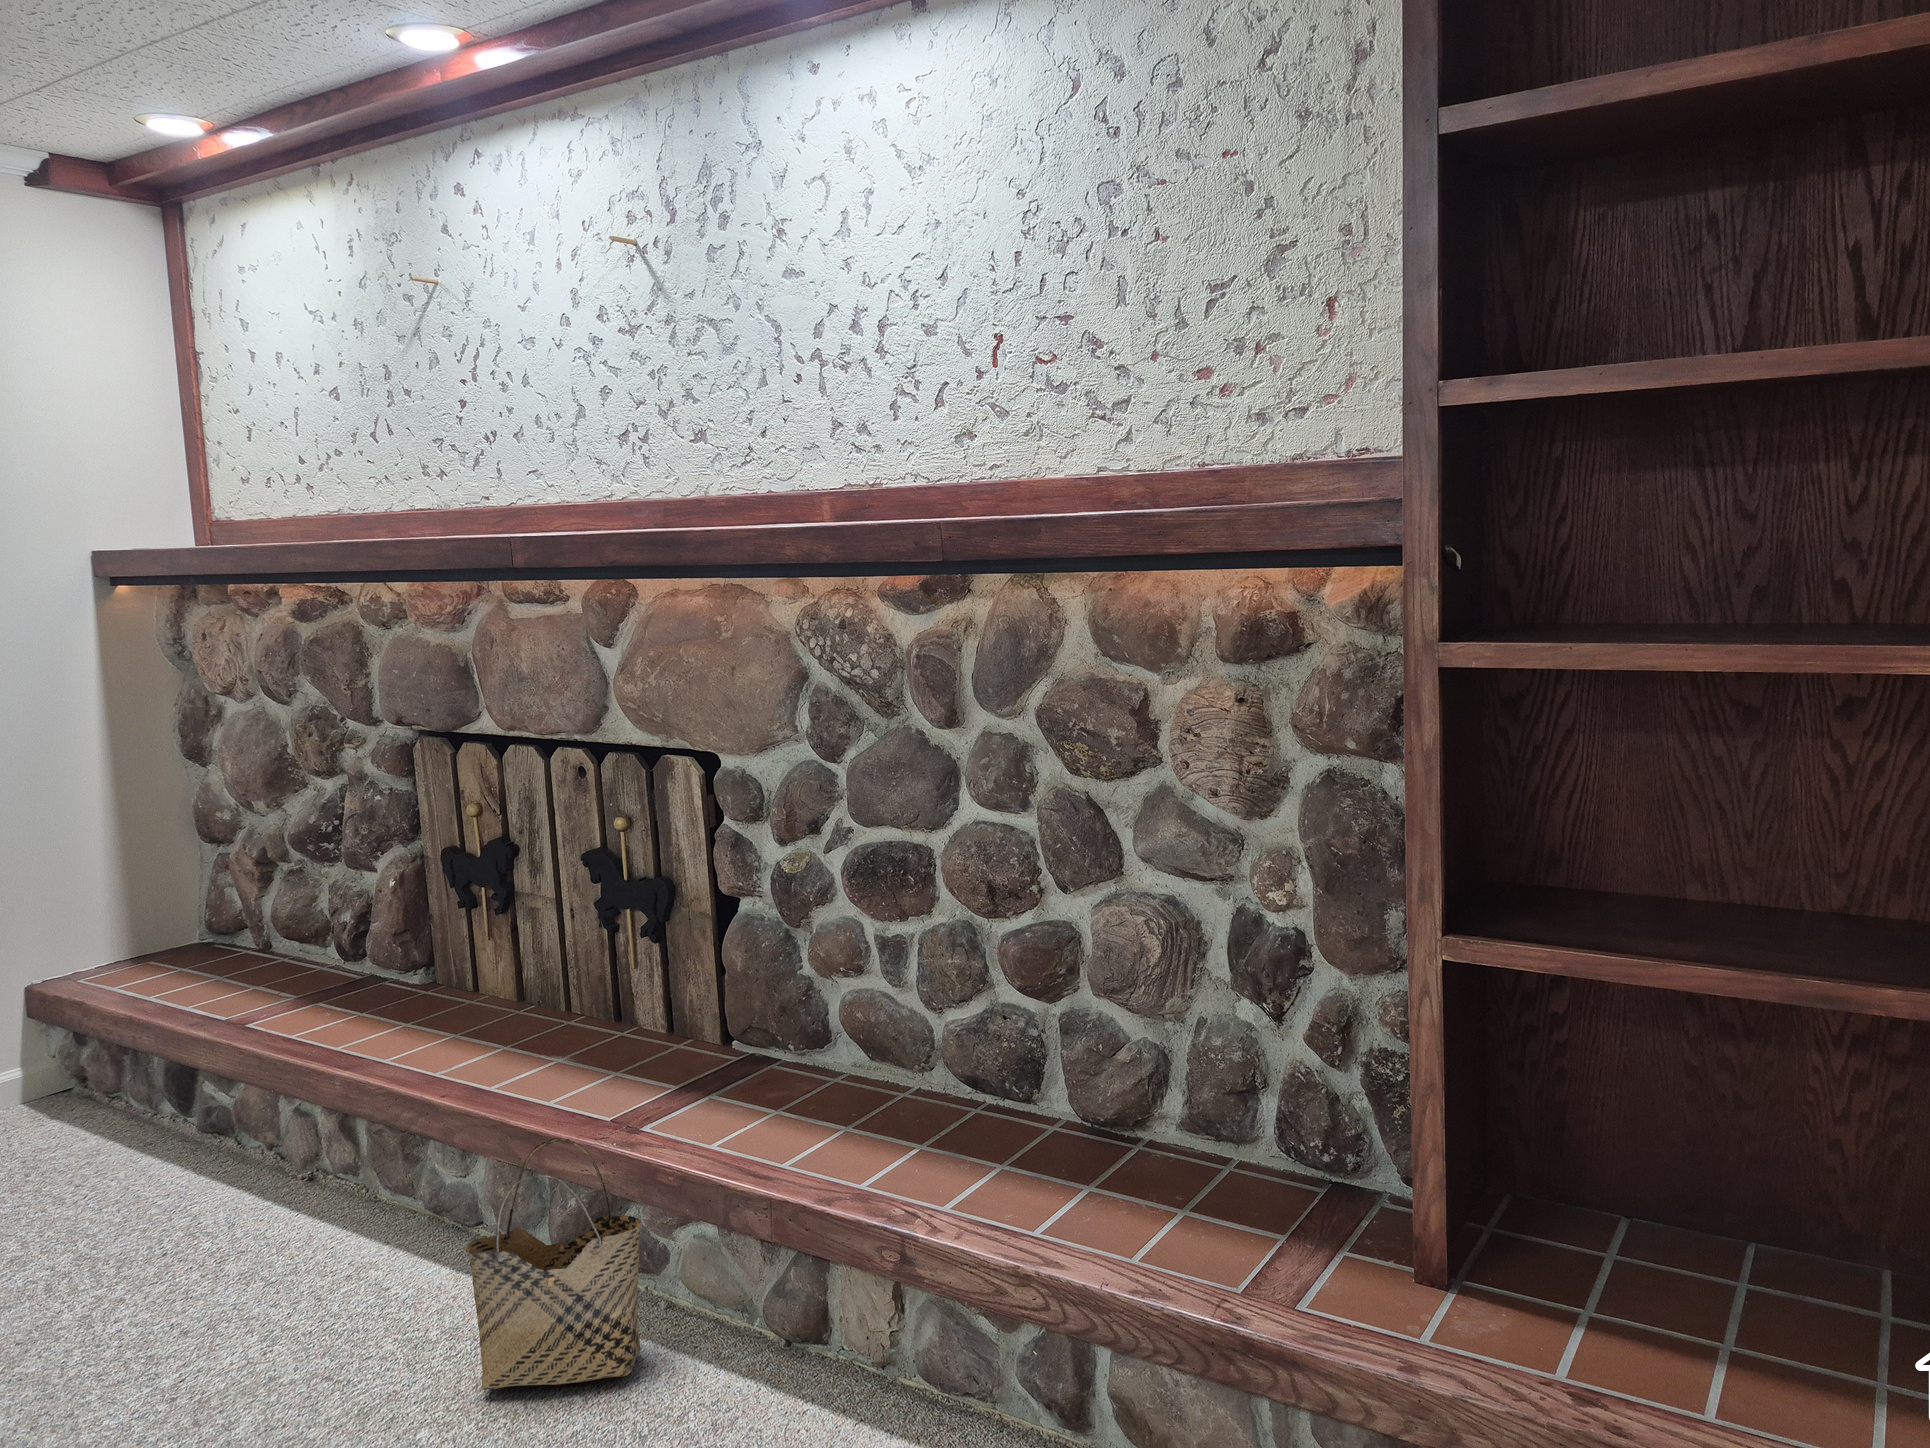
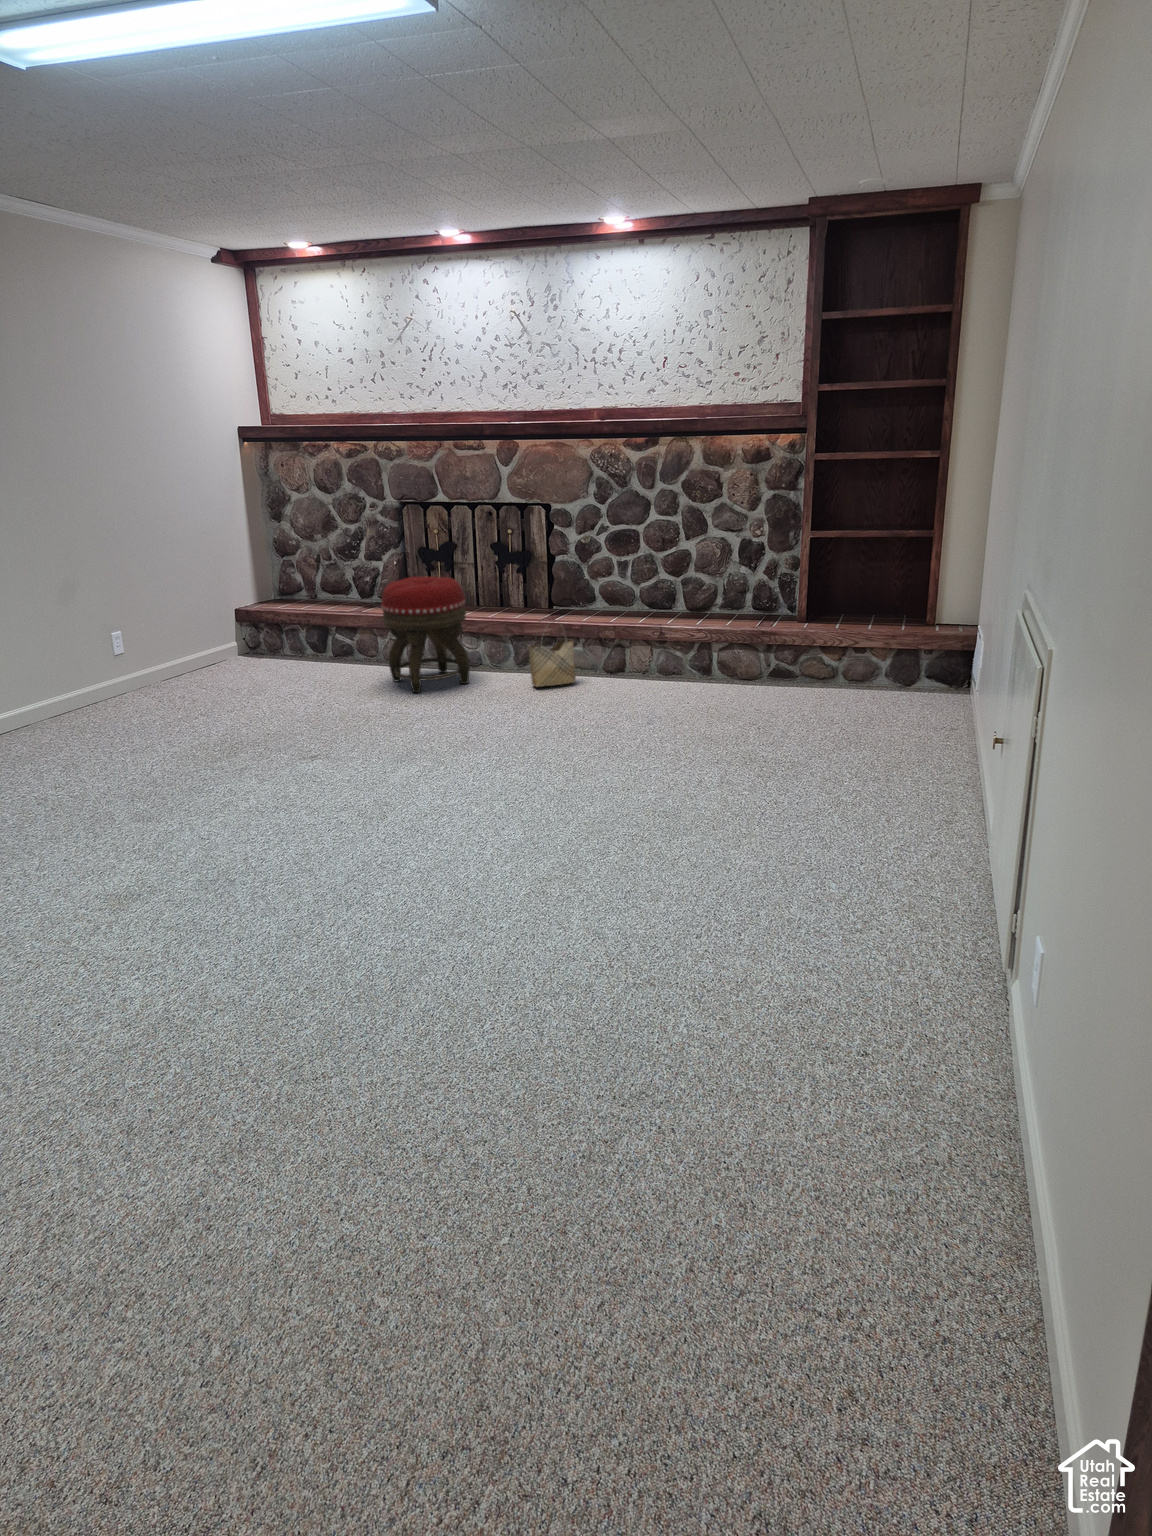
footstool: none [83,959,379,1356] -> present [381,577,470,693]

